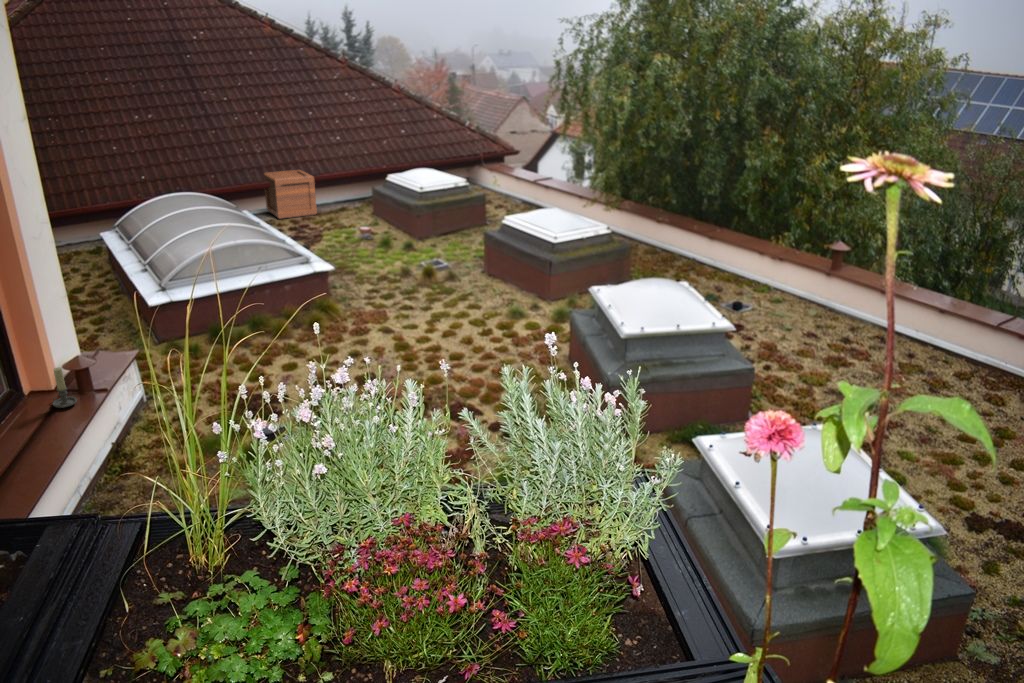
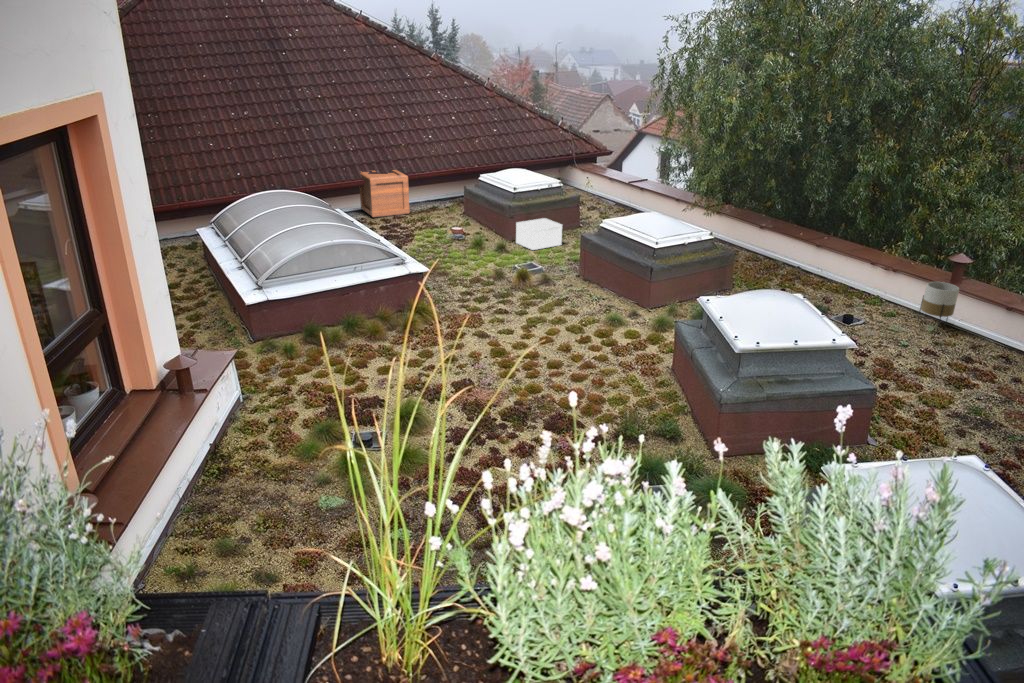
storage box: none [424,216,469,248] -> present [516,218,562,250]
planter: none [801,269,837,315] -> present [918,282,959,330]
candle holder: present [53,368,77,408] -> none [156,368,179,408]

